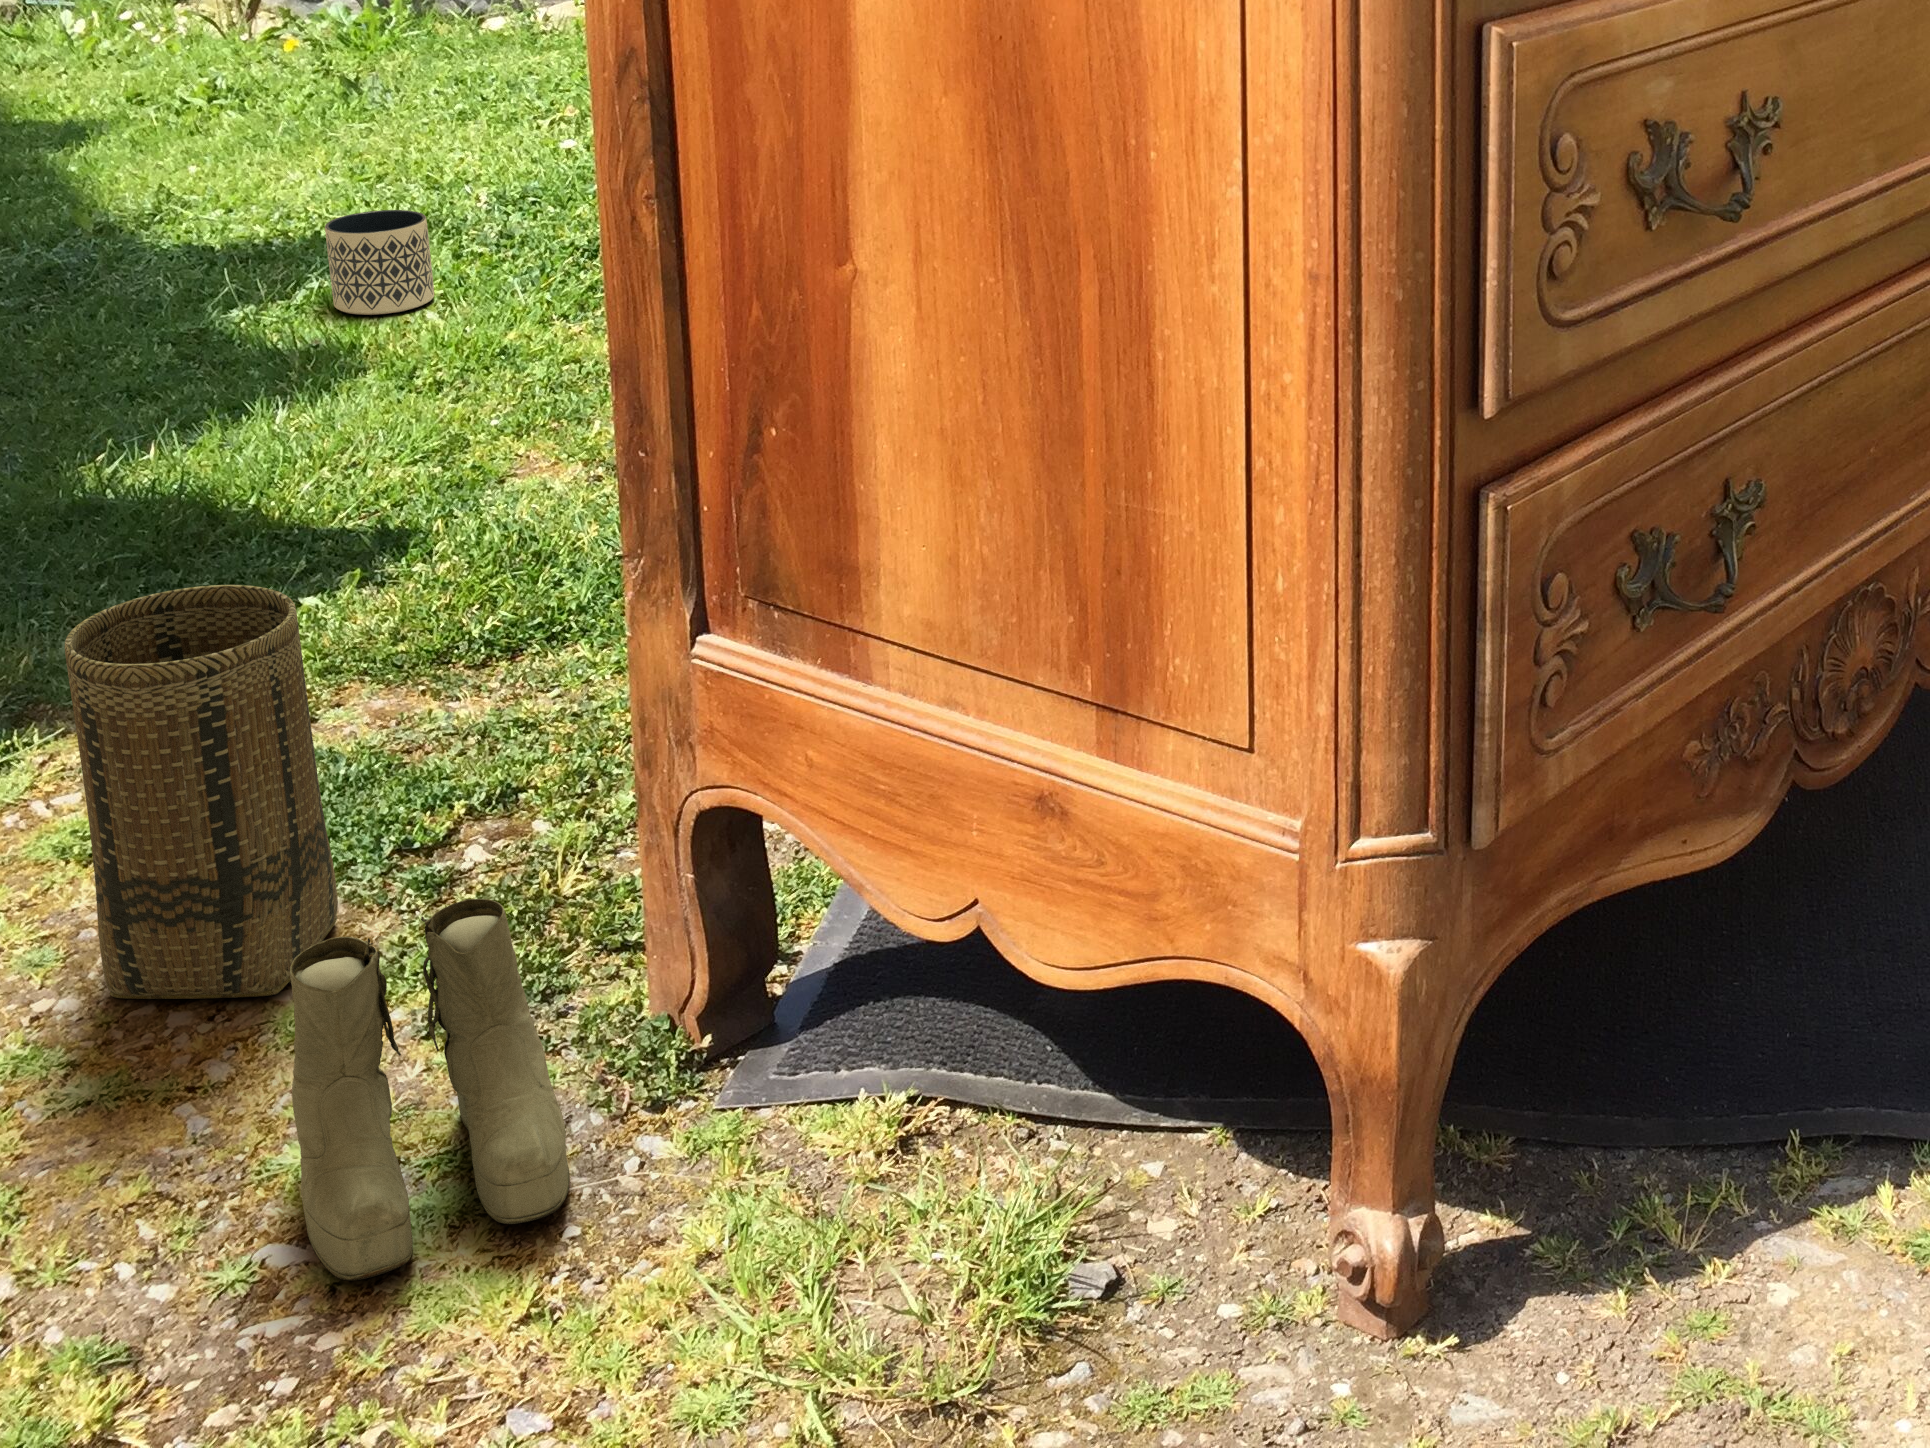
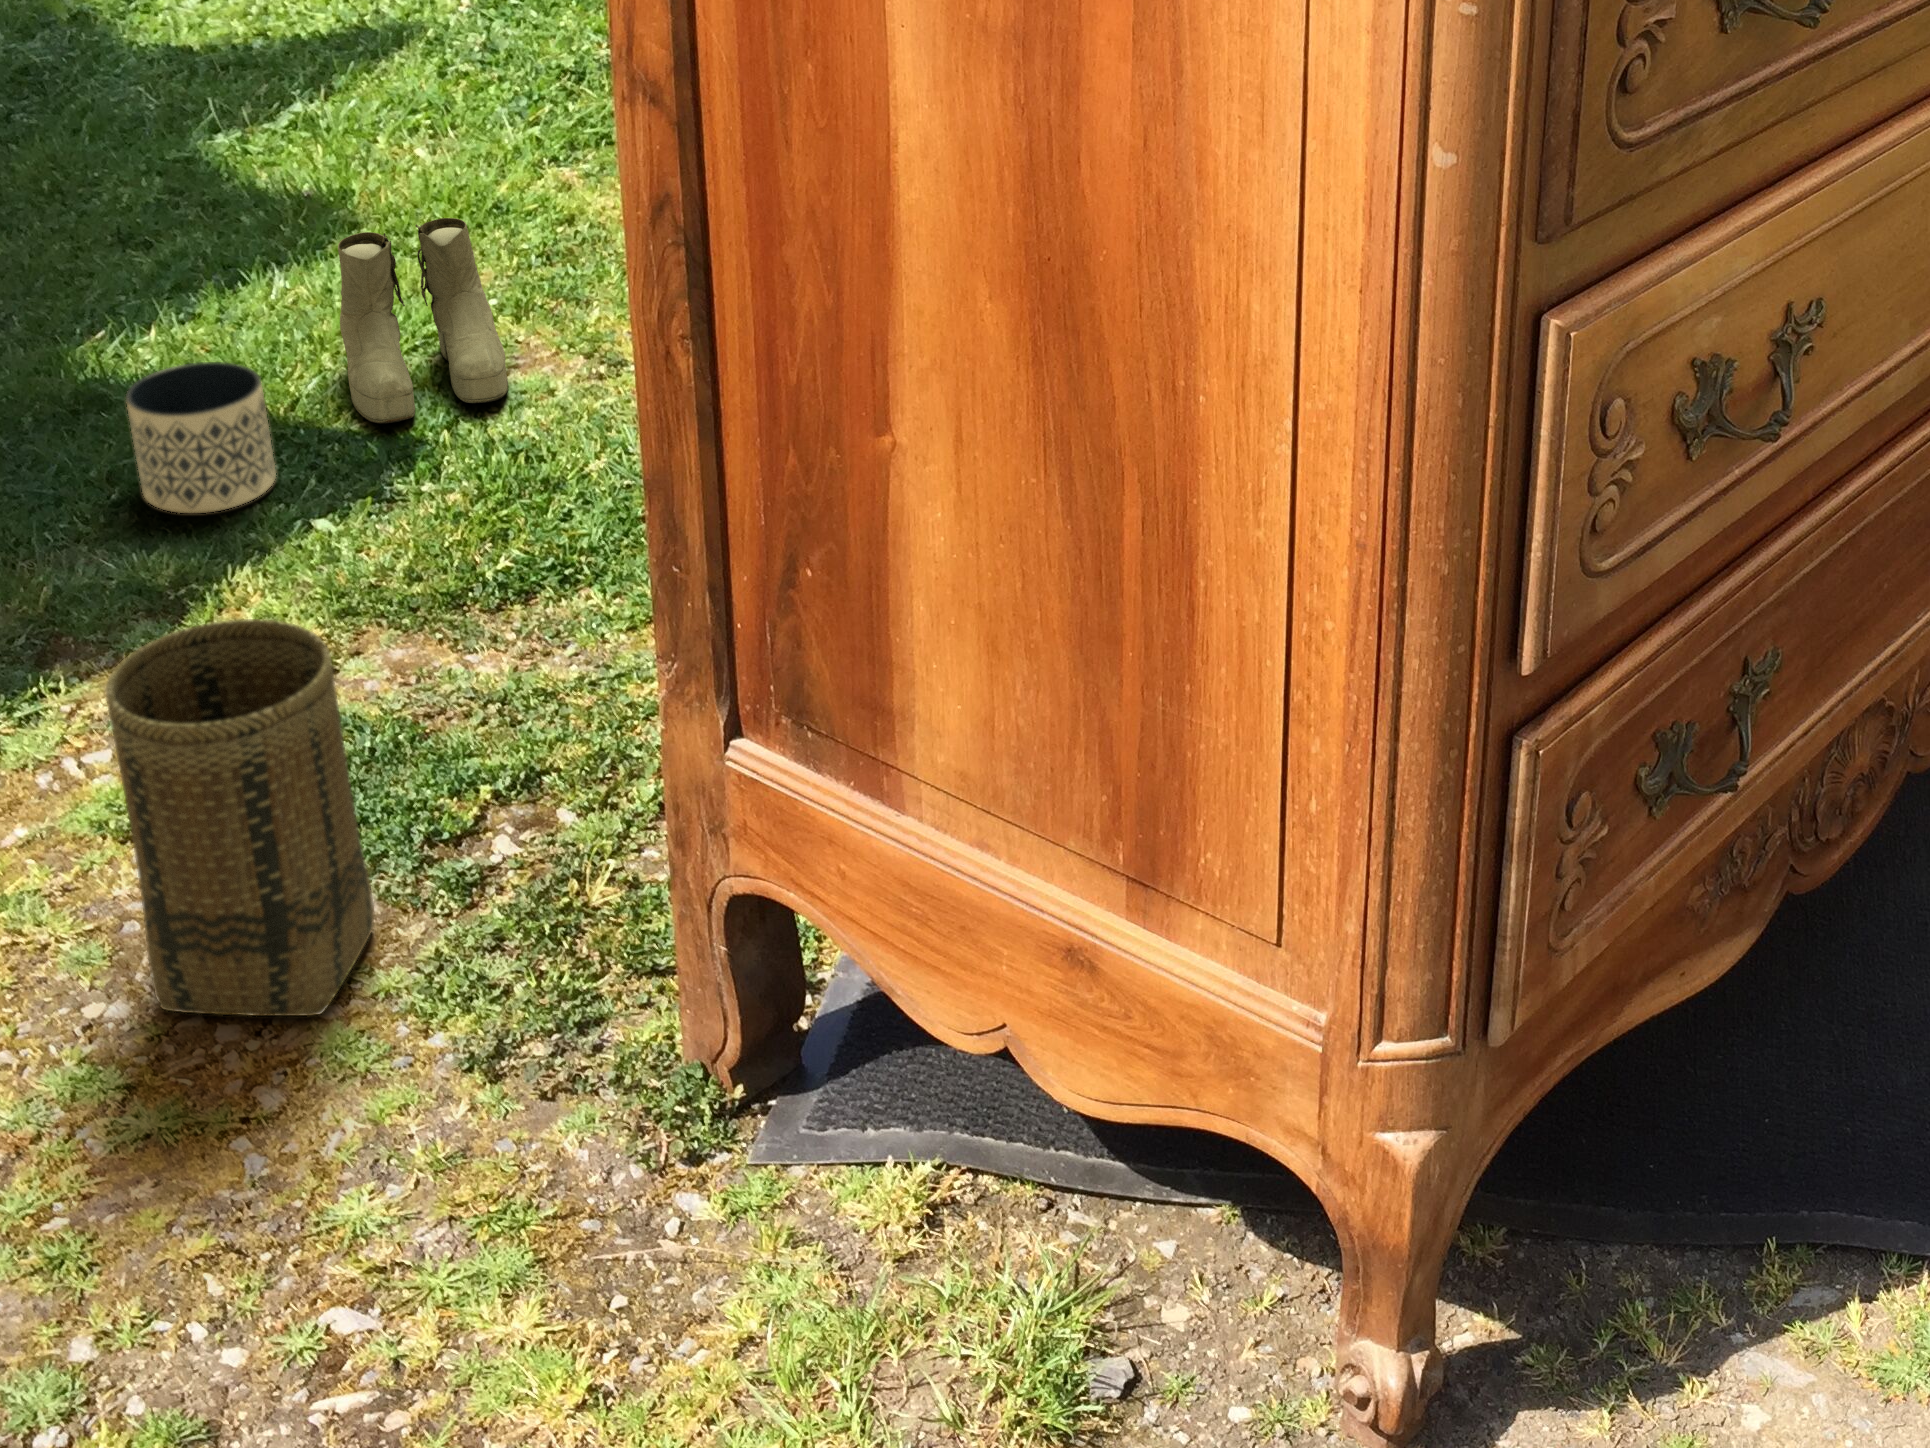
planter: present [325,210,434,315] -> present [126,362,276,513]
boots: present [290,899,570,1281] -> present [338,218,508,423]

